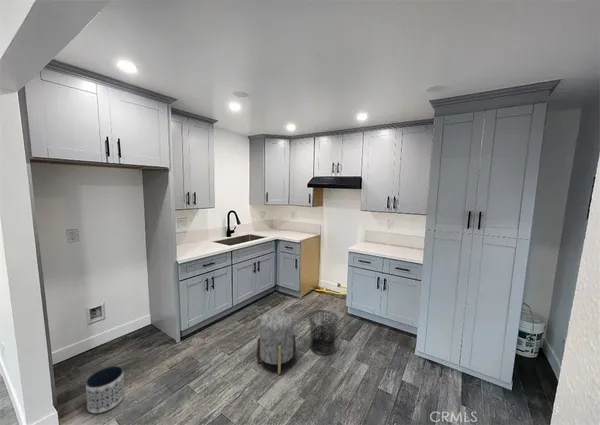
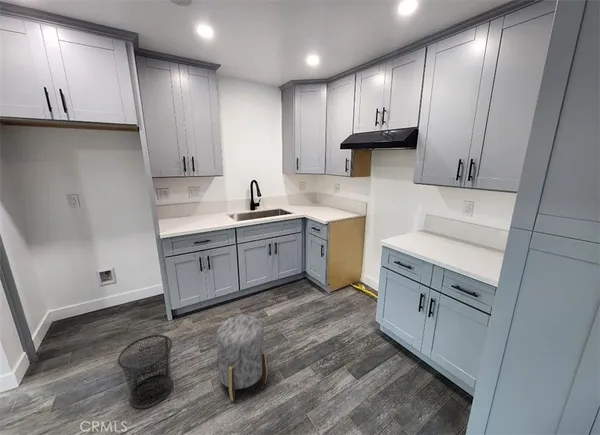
waste bin: present [309,310,338,355] -> present [118,335,173,408]
planter: present [86,366,124,413] -> none [36,338,83,384]

